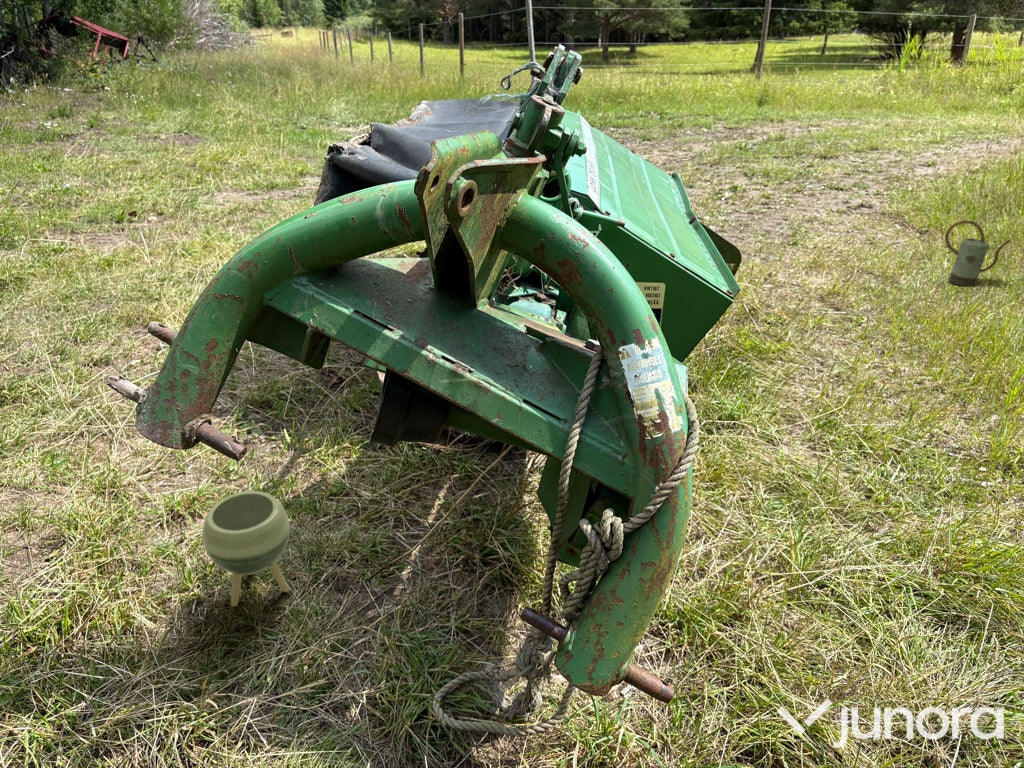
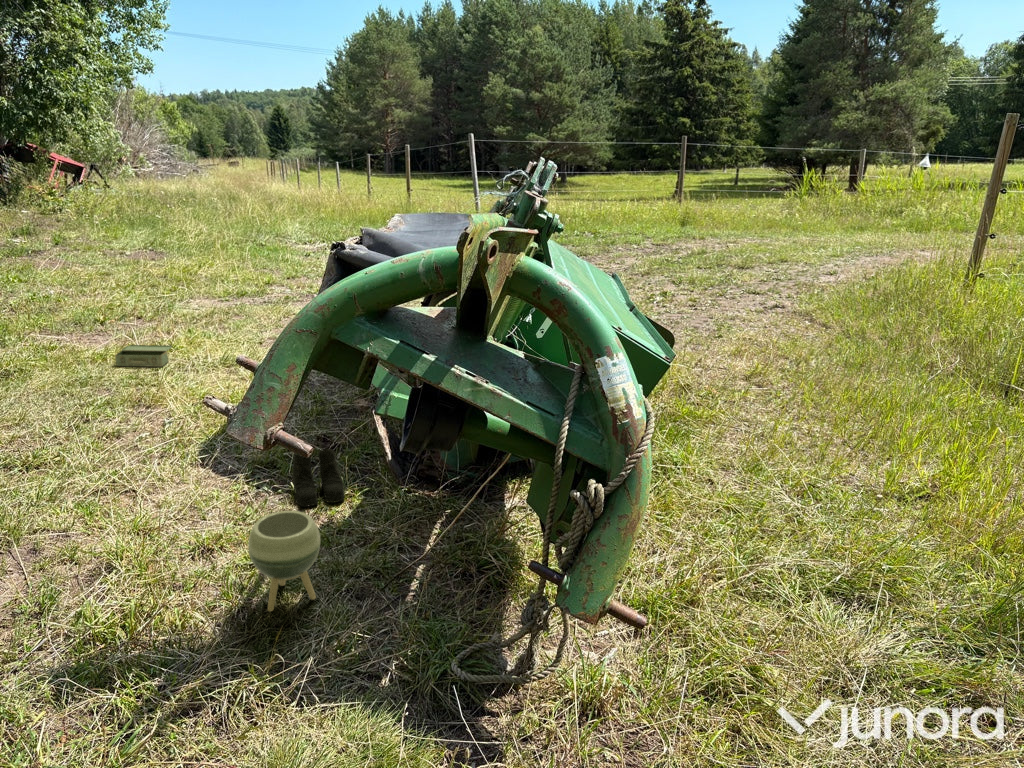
watering can: present [945,221,1011,287] -> none [842,309,895,364]
toolbox: none [114,254,177,280] -> present [115,345,172,367]
boots: none [284,392,342,463] -> present [293,448,345,507]

